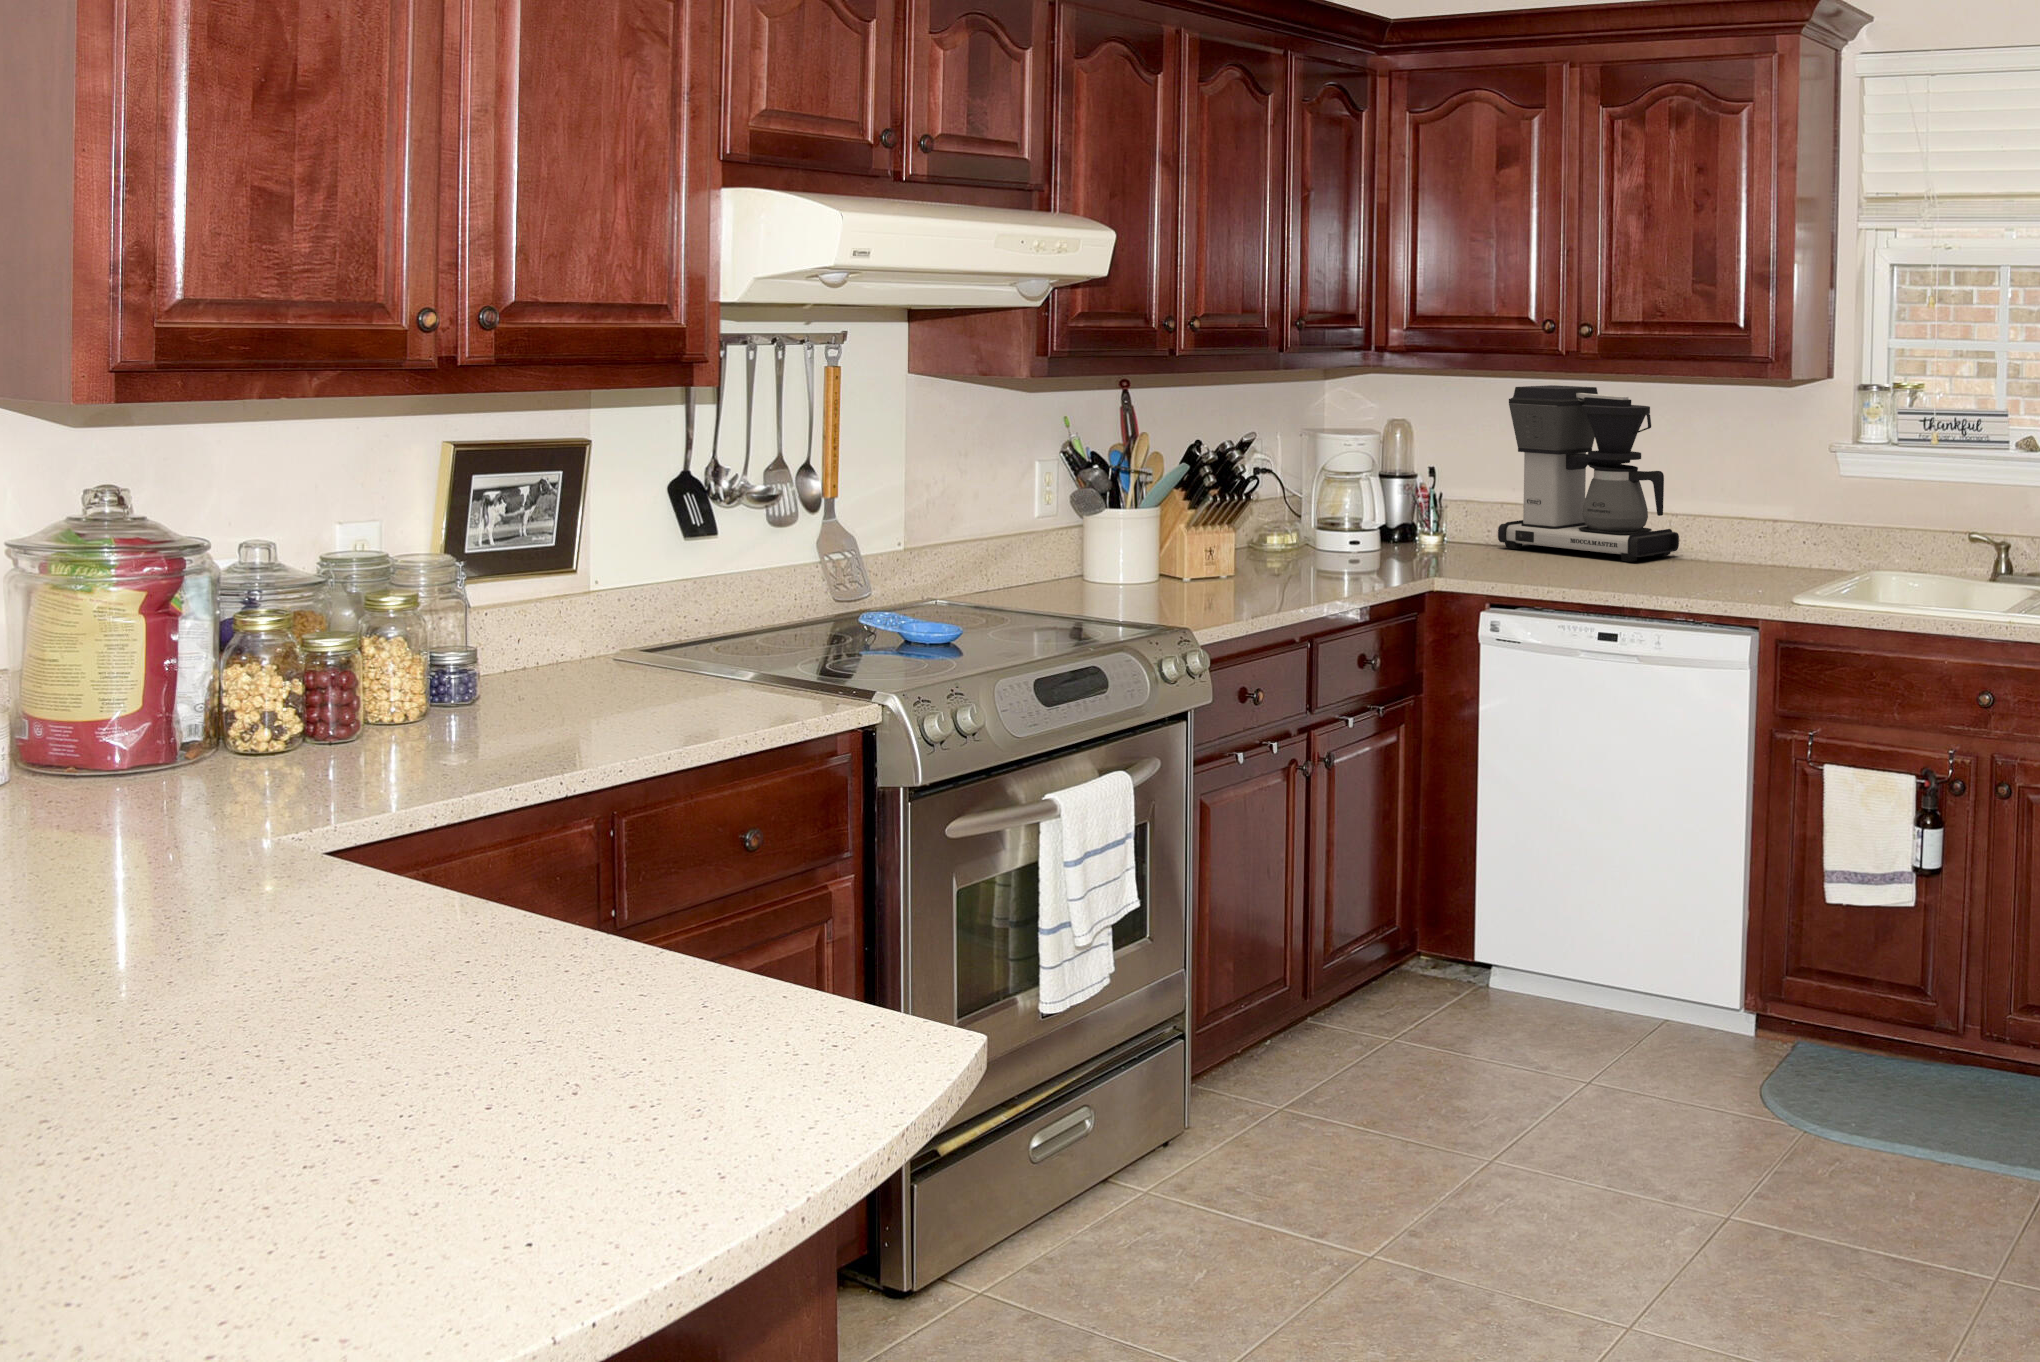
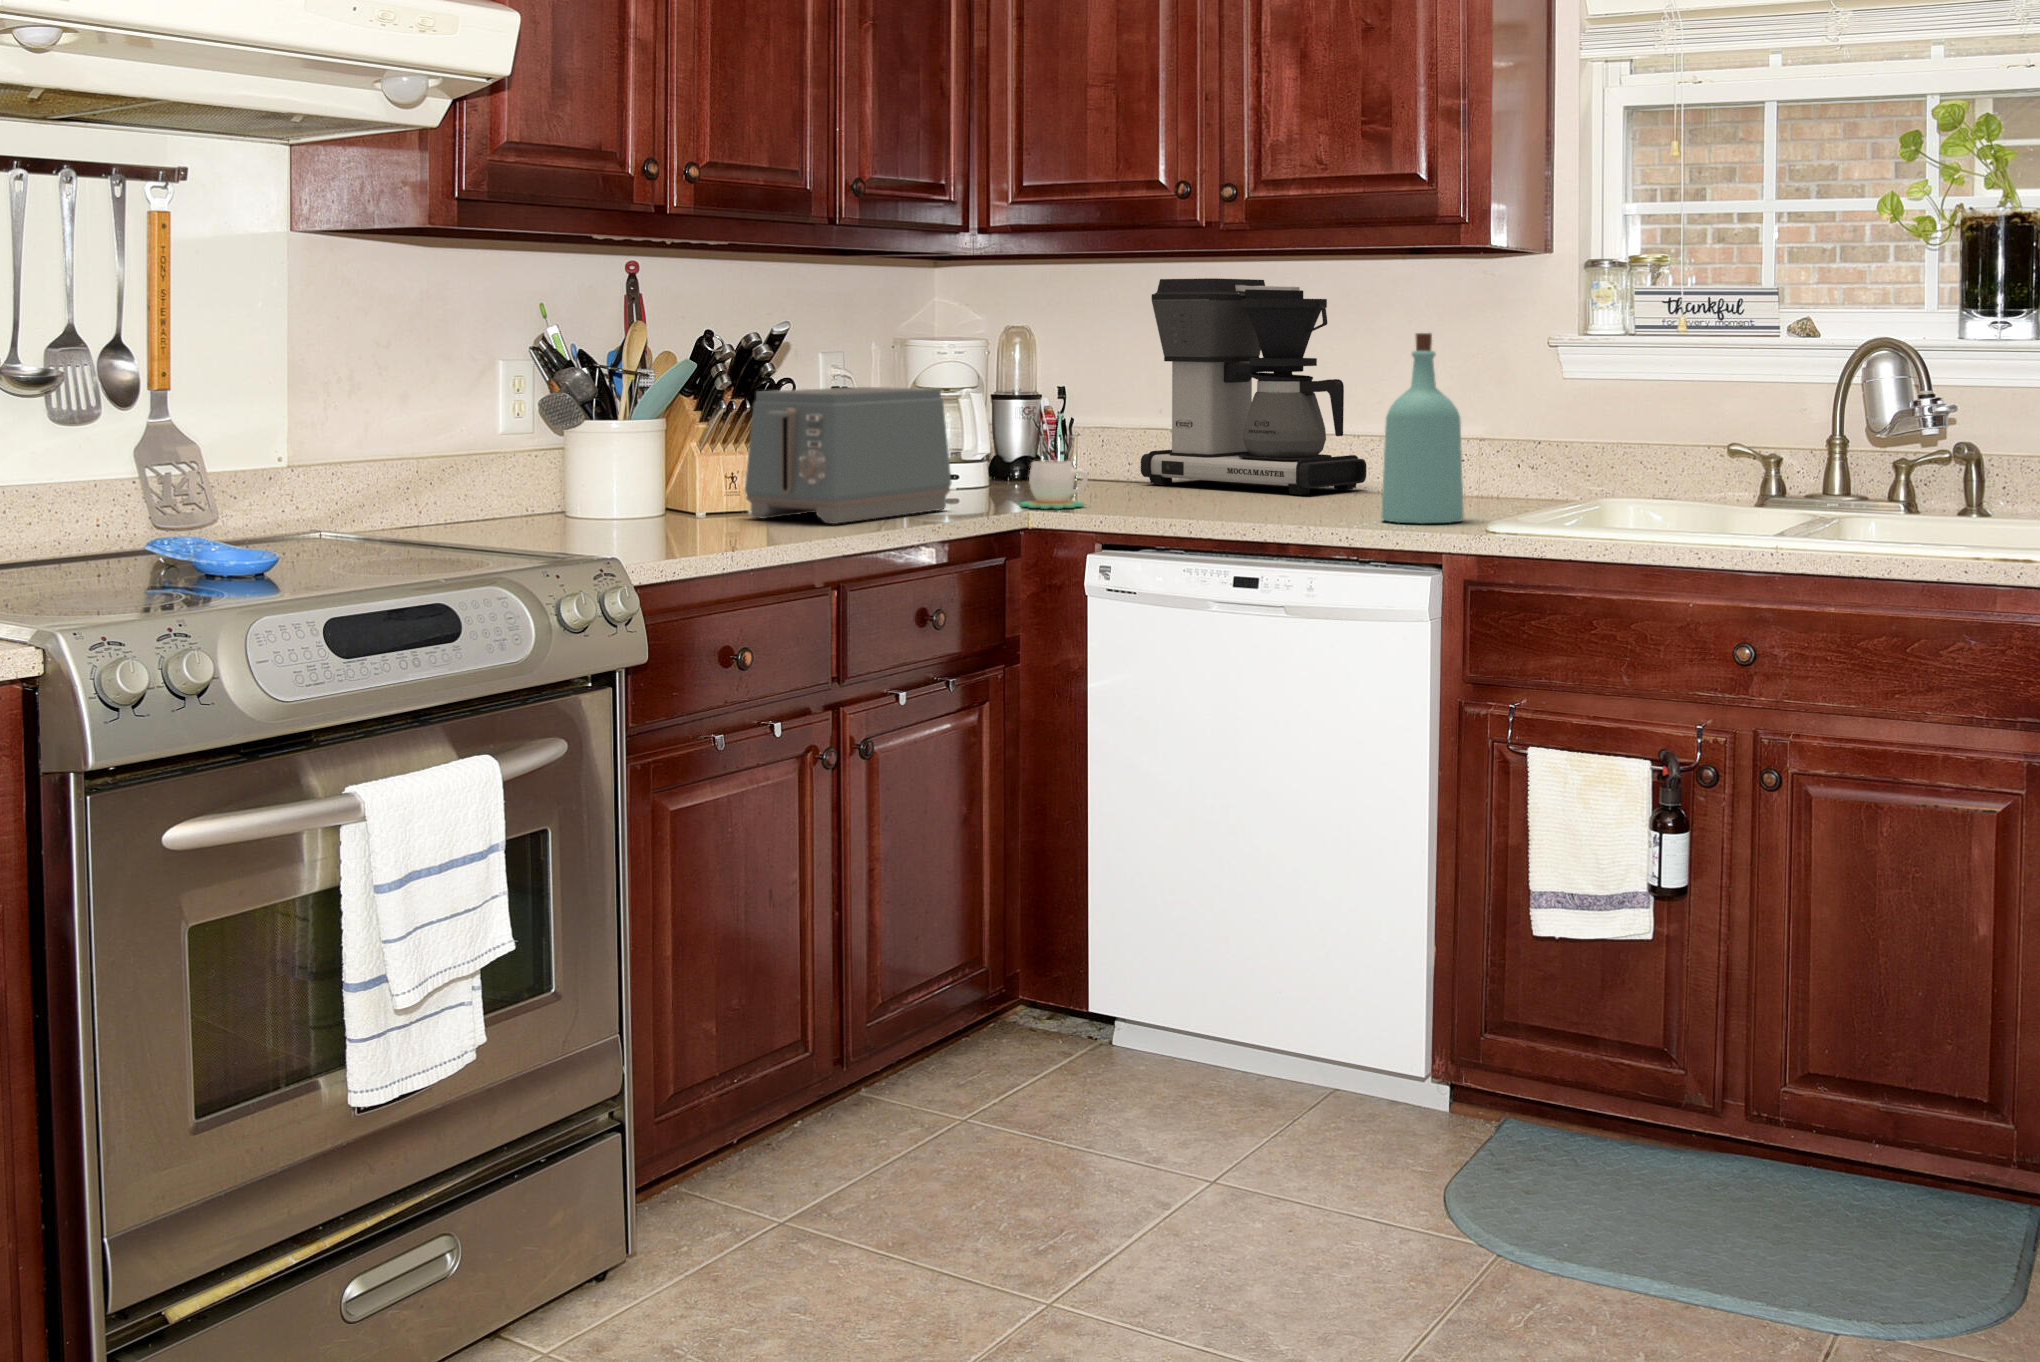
bottle: none [1708,450,1770,595] -> present [1381,333,1463,524]
toaster: none [1225,480,1374,591] -> present [745,387,952,524]
mug: none [1421,537,1475,576] -> present [1020,461,1088,509]

